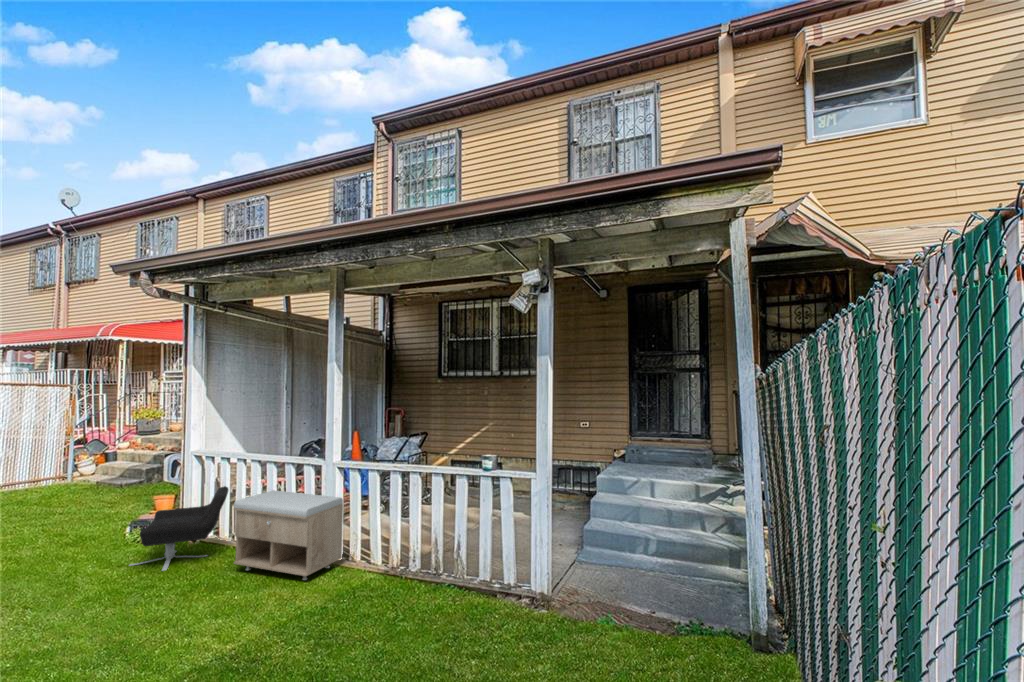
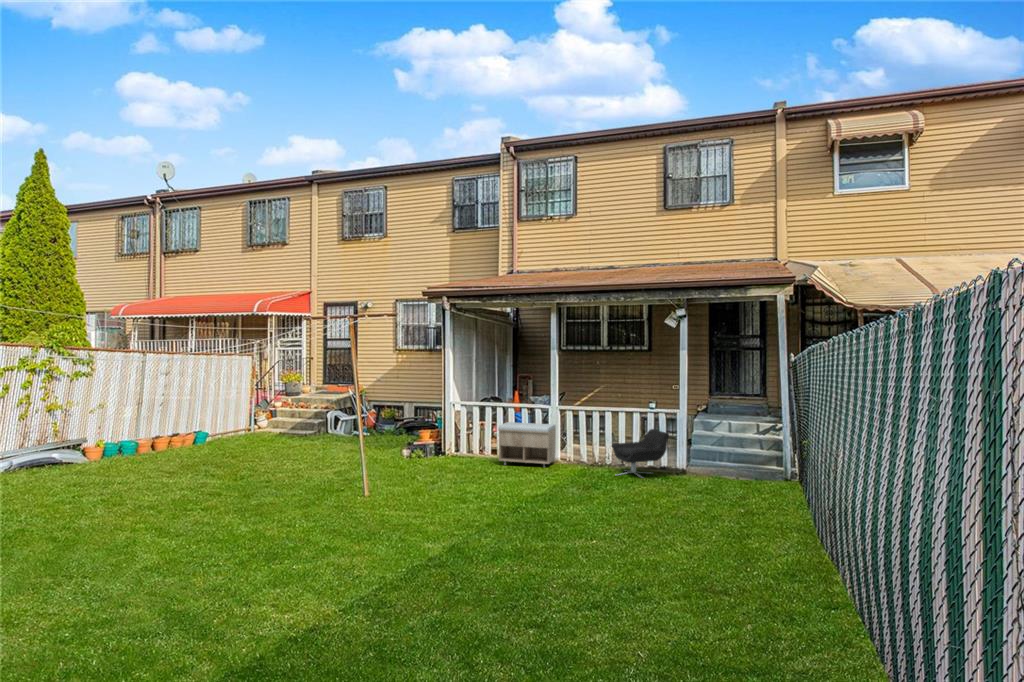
lounge chair: present [129,486,228,571] -> present [612,429,669,477]

